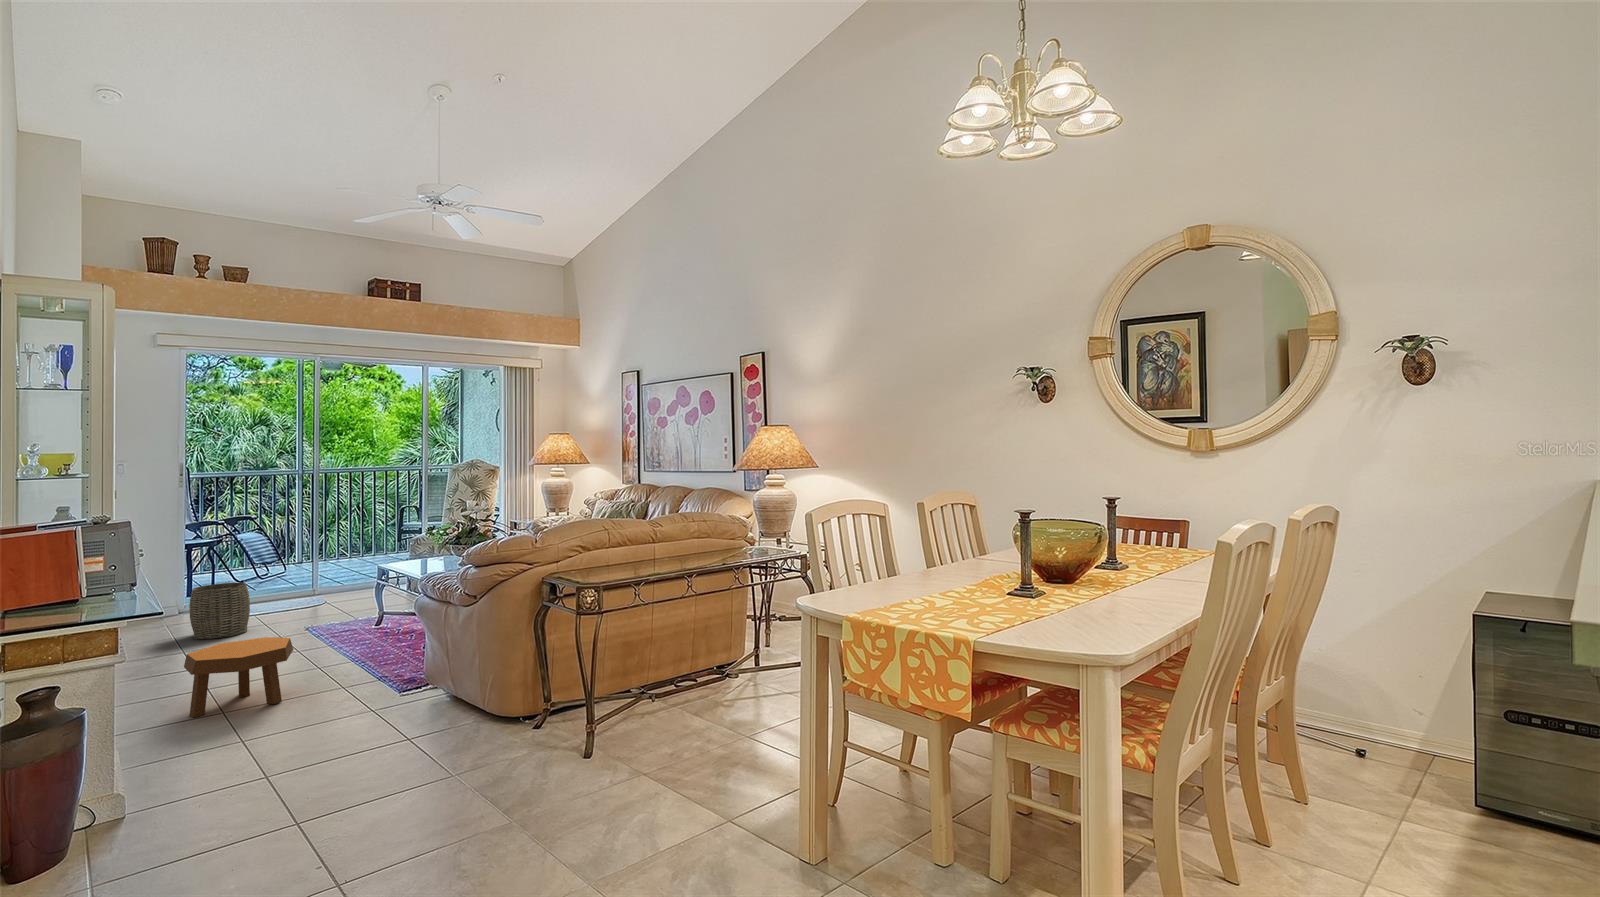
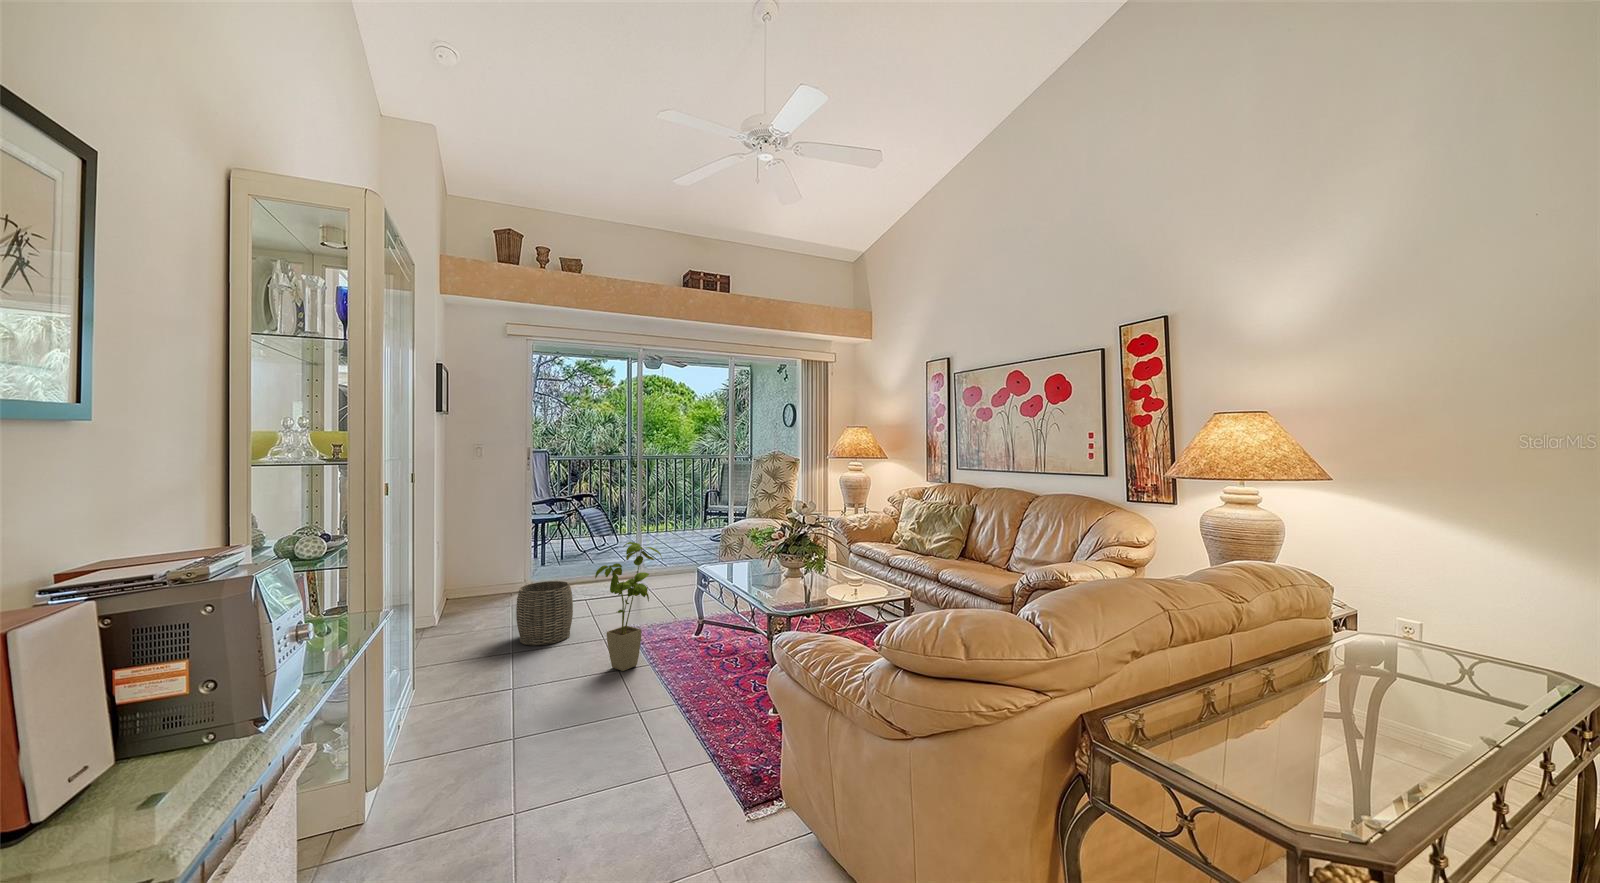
house plant: none [273,537,339,646] -> present [595,542,663,671]
footstool: present [184,637,293,717] -> none [481,696,619,839]

